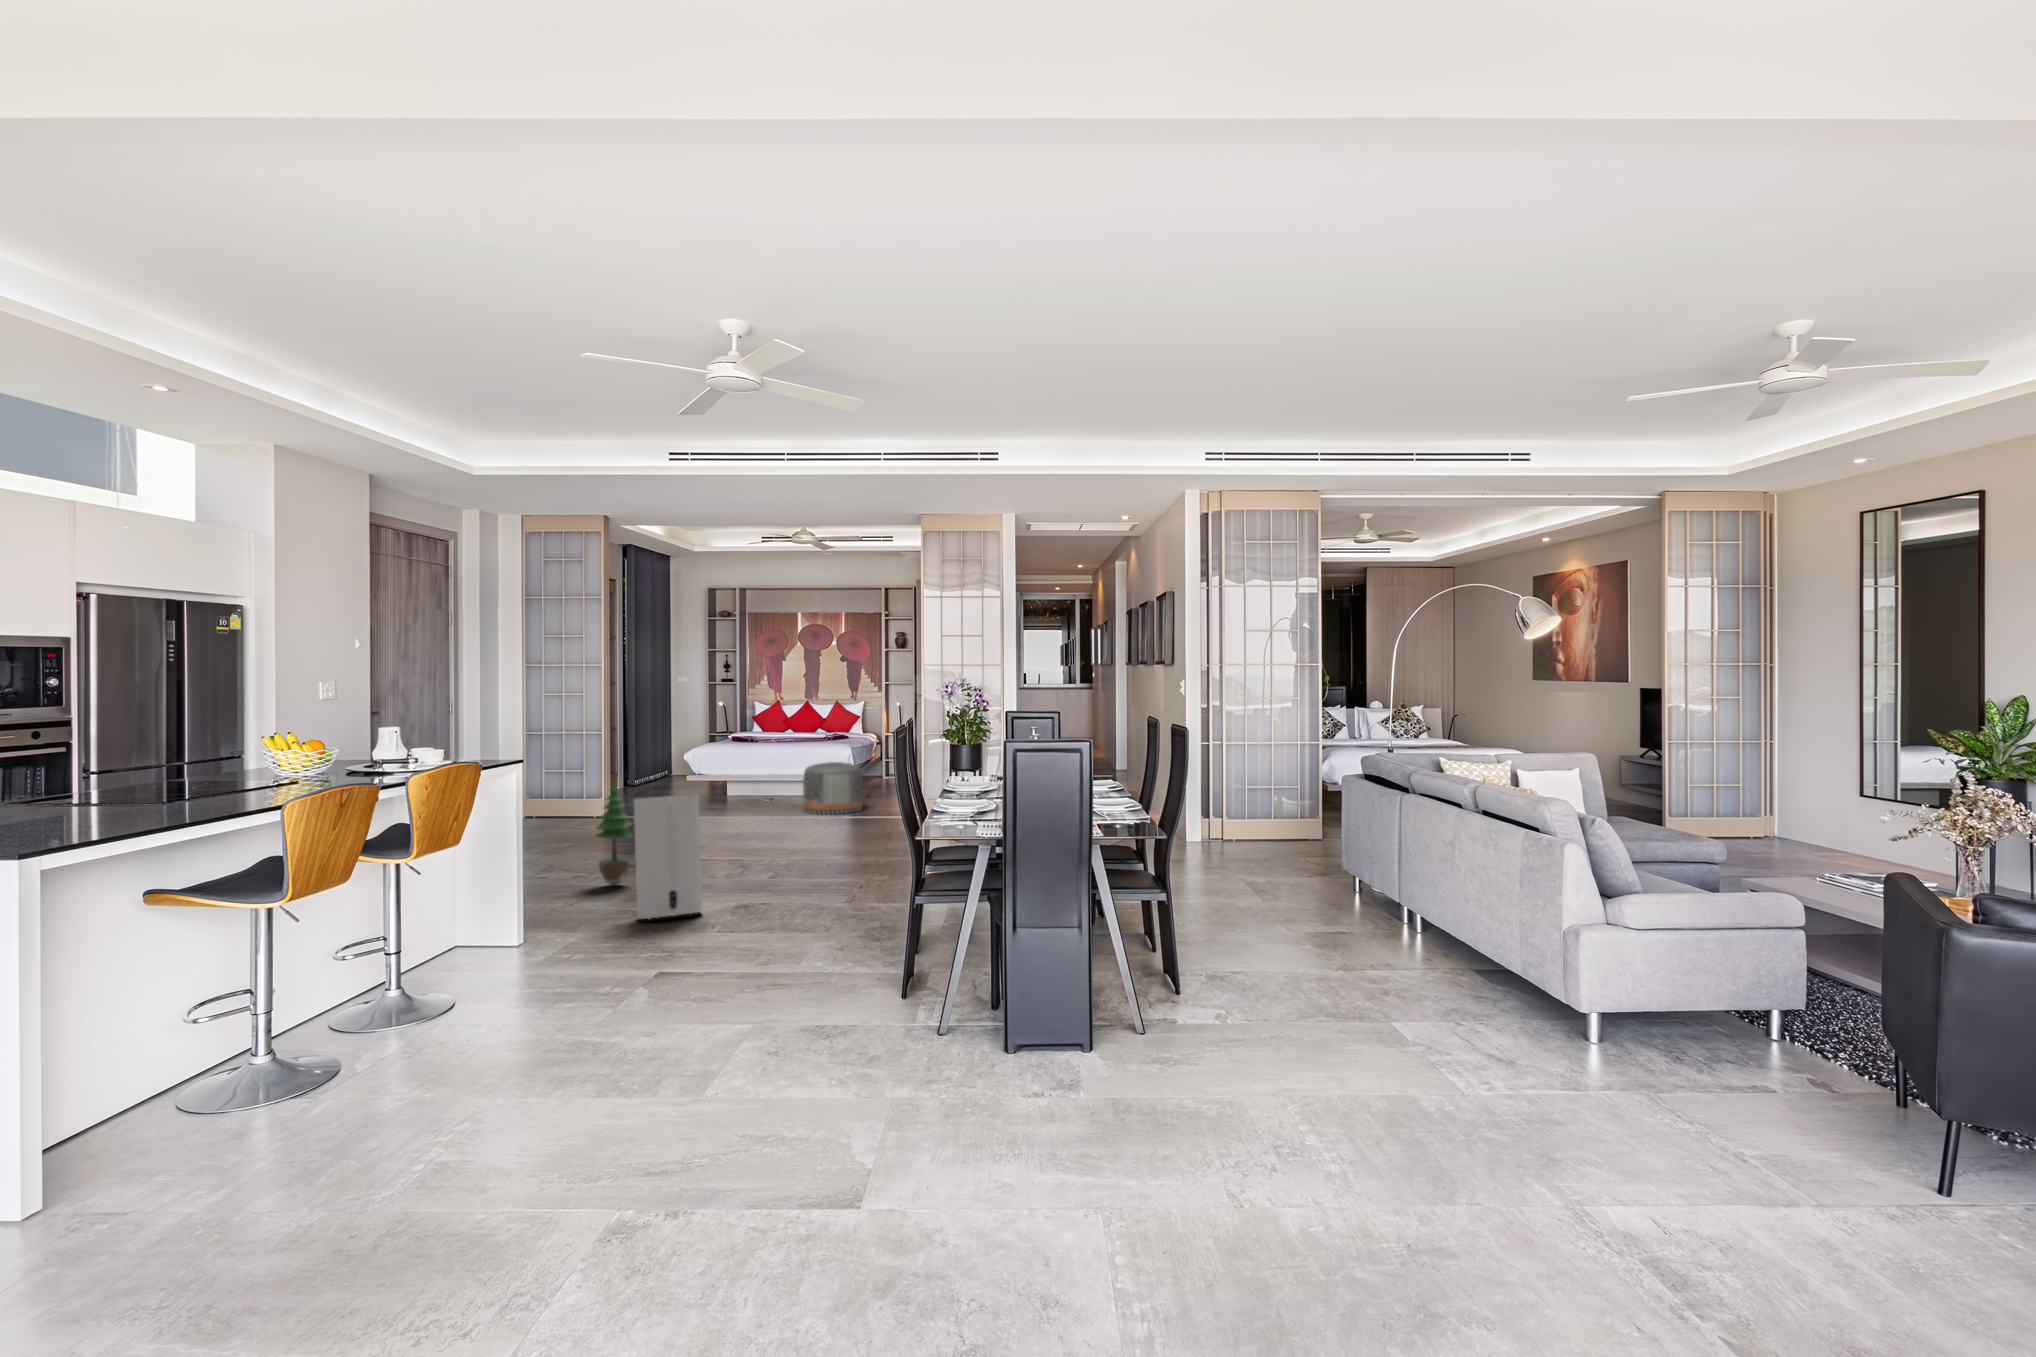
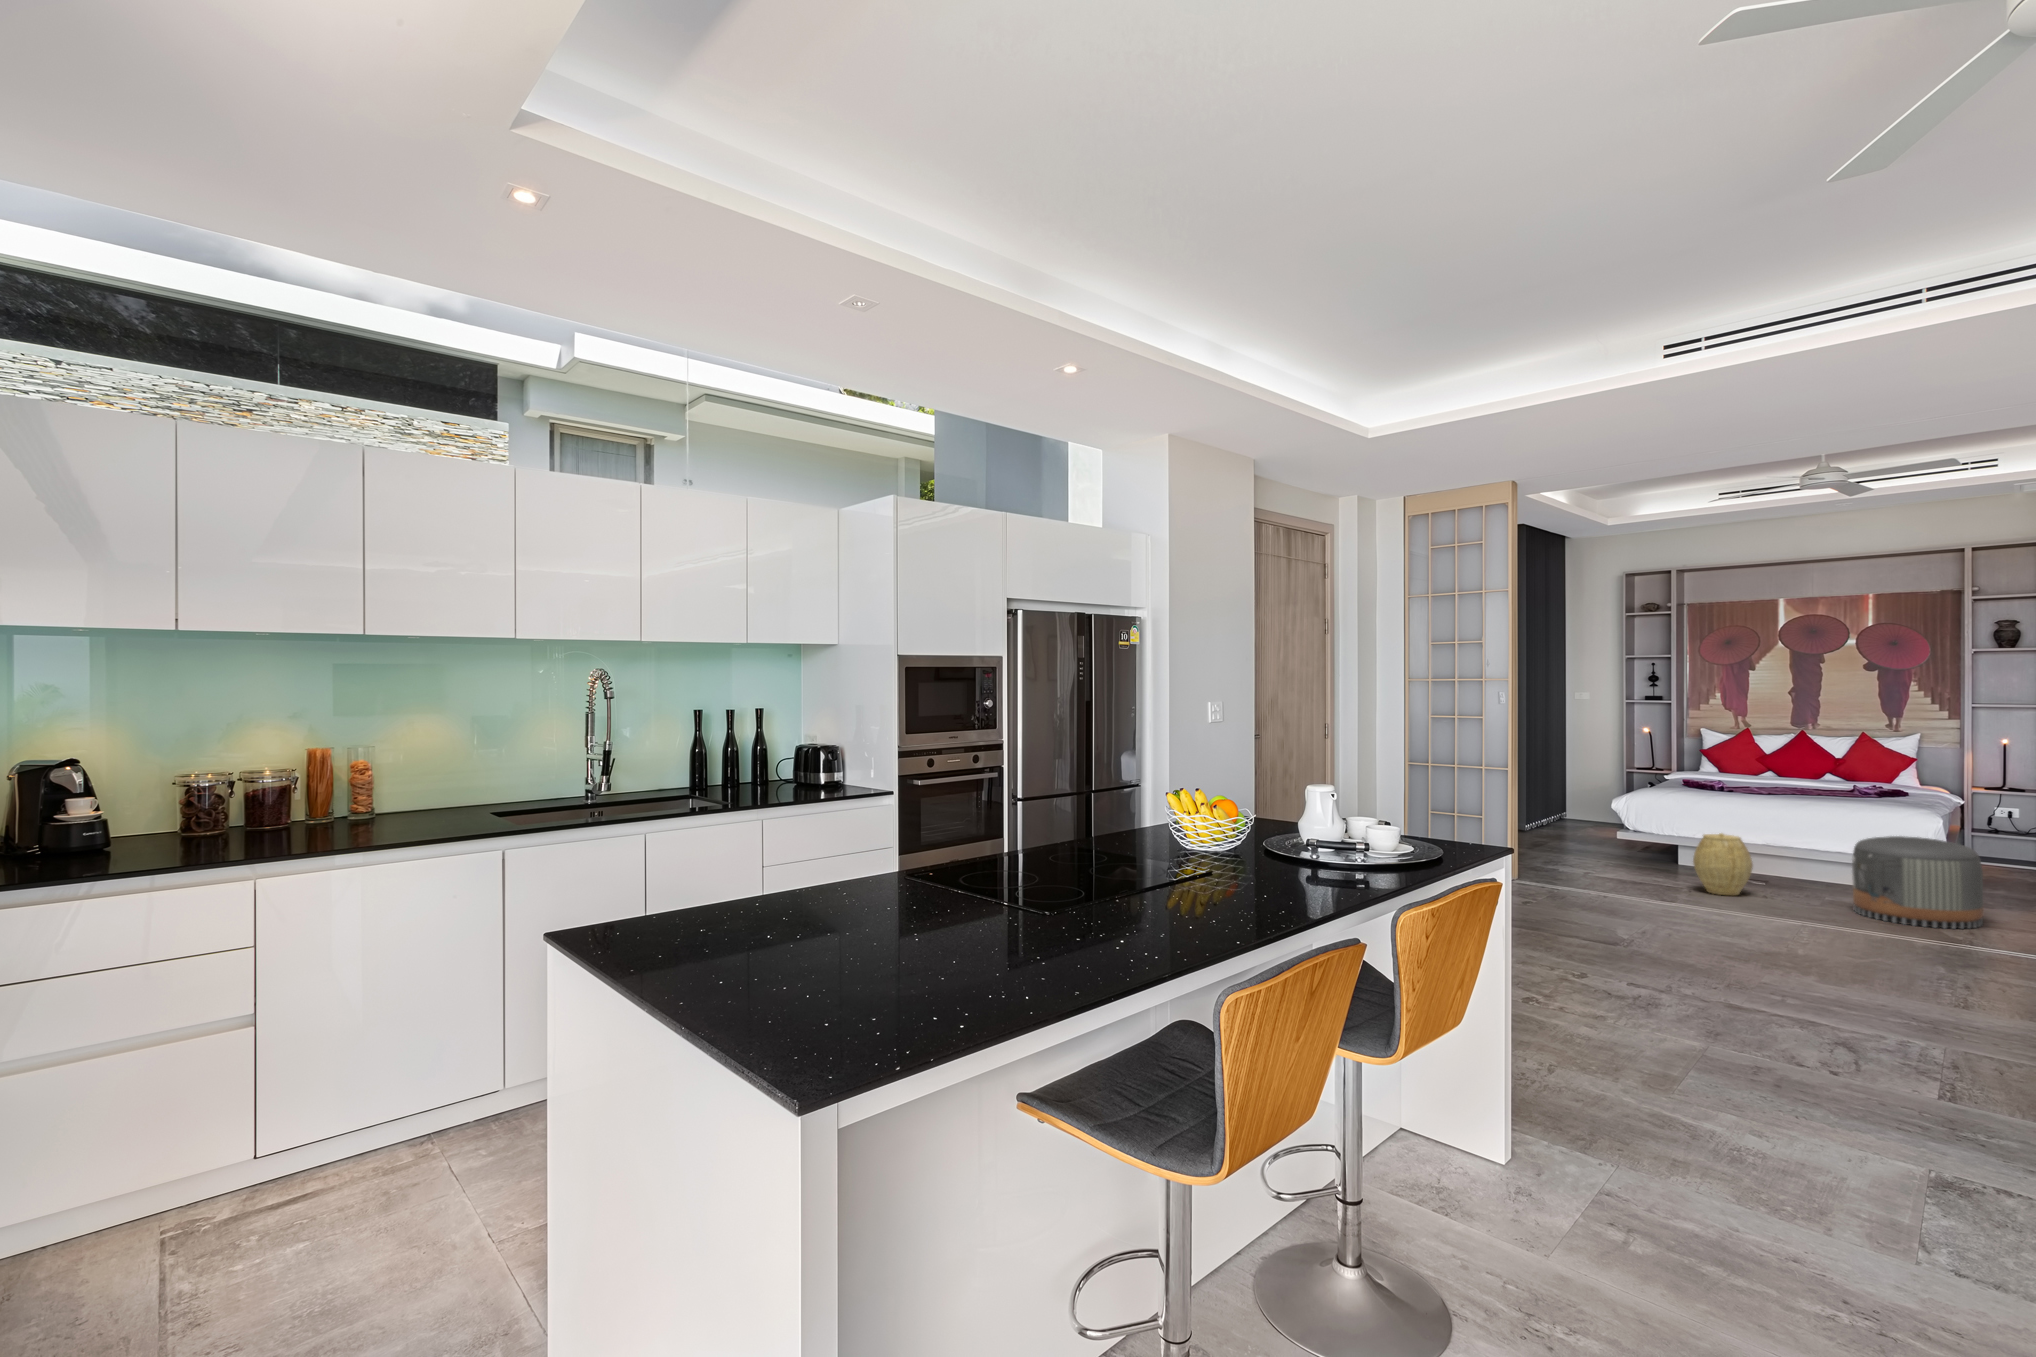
woven basket: none [720,770,754,811] -> present [1693,833,1753,896]
potted tree: present [596,784,632,886] -> none [1565,861,1633,1024]
air purifier: present [634,795,703,919] -> none [1672,909,1822,1143]

